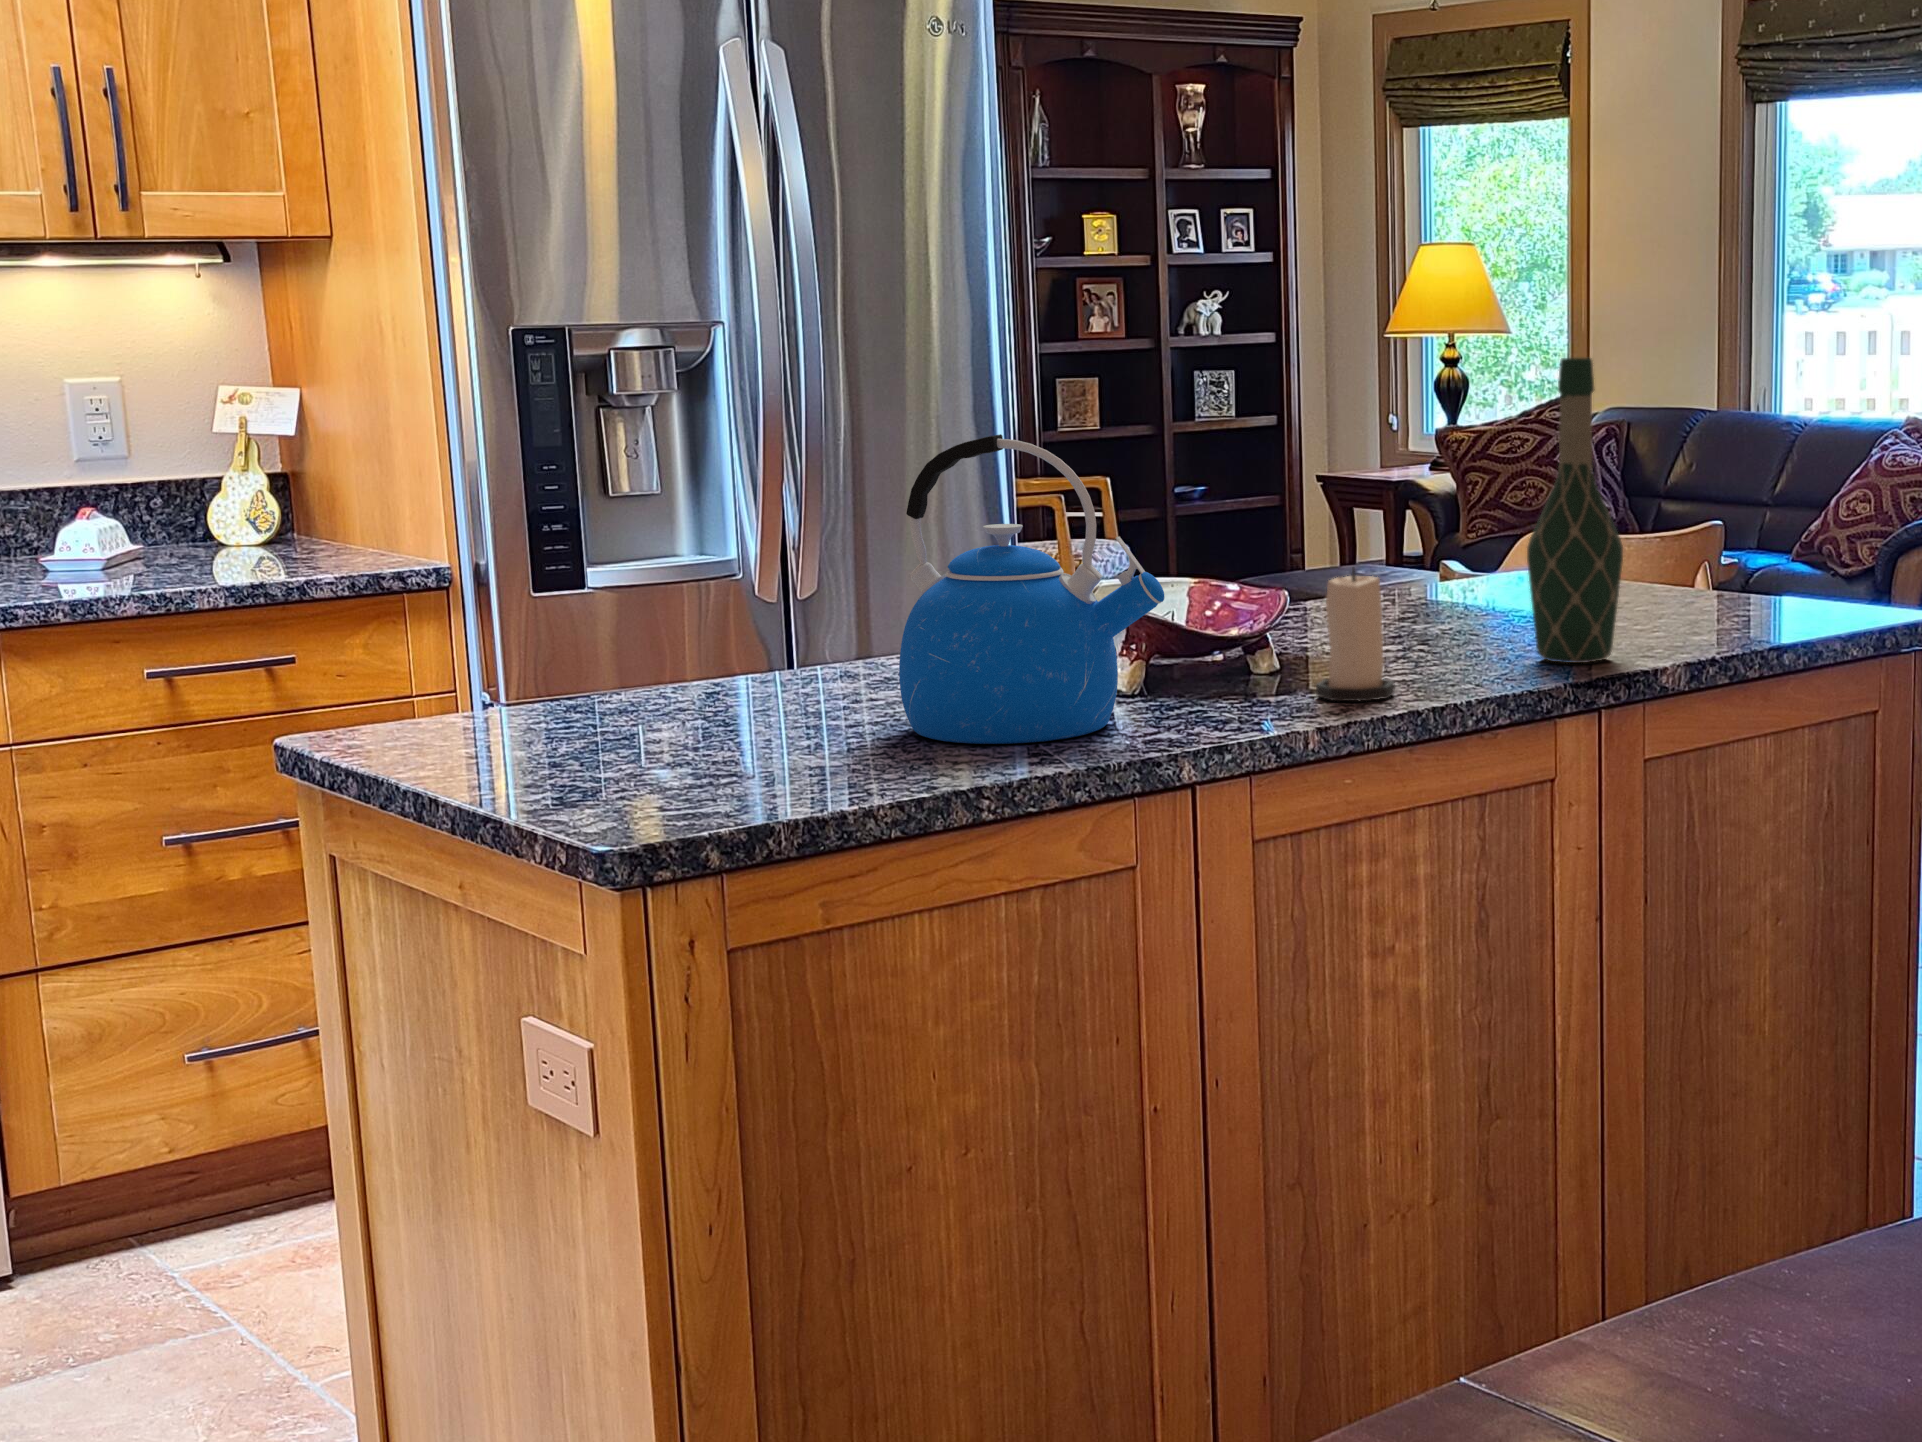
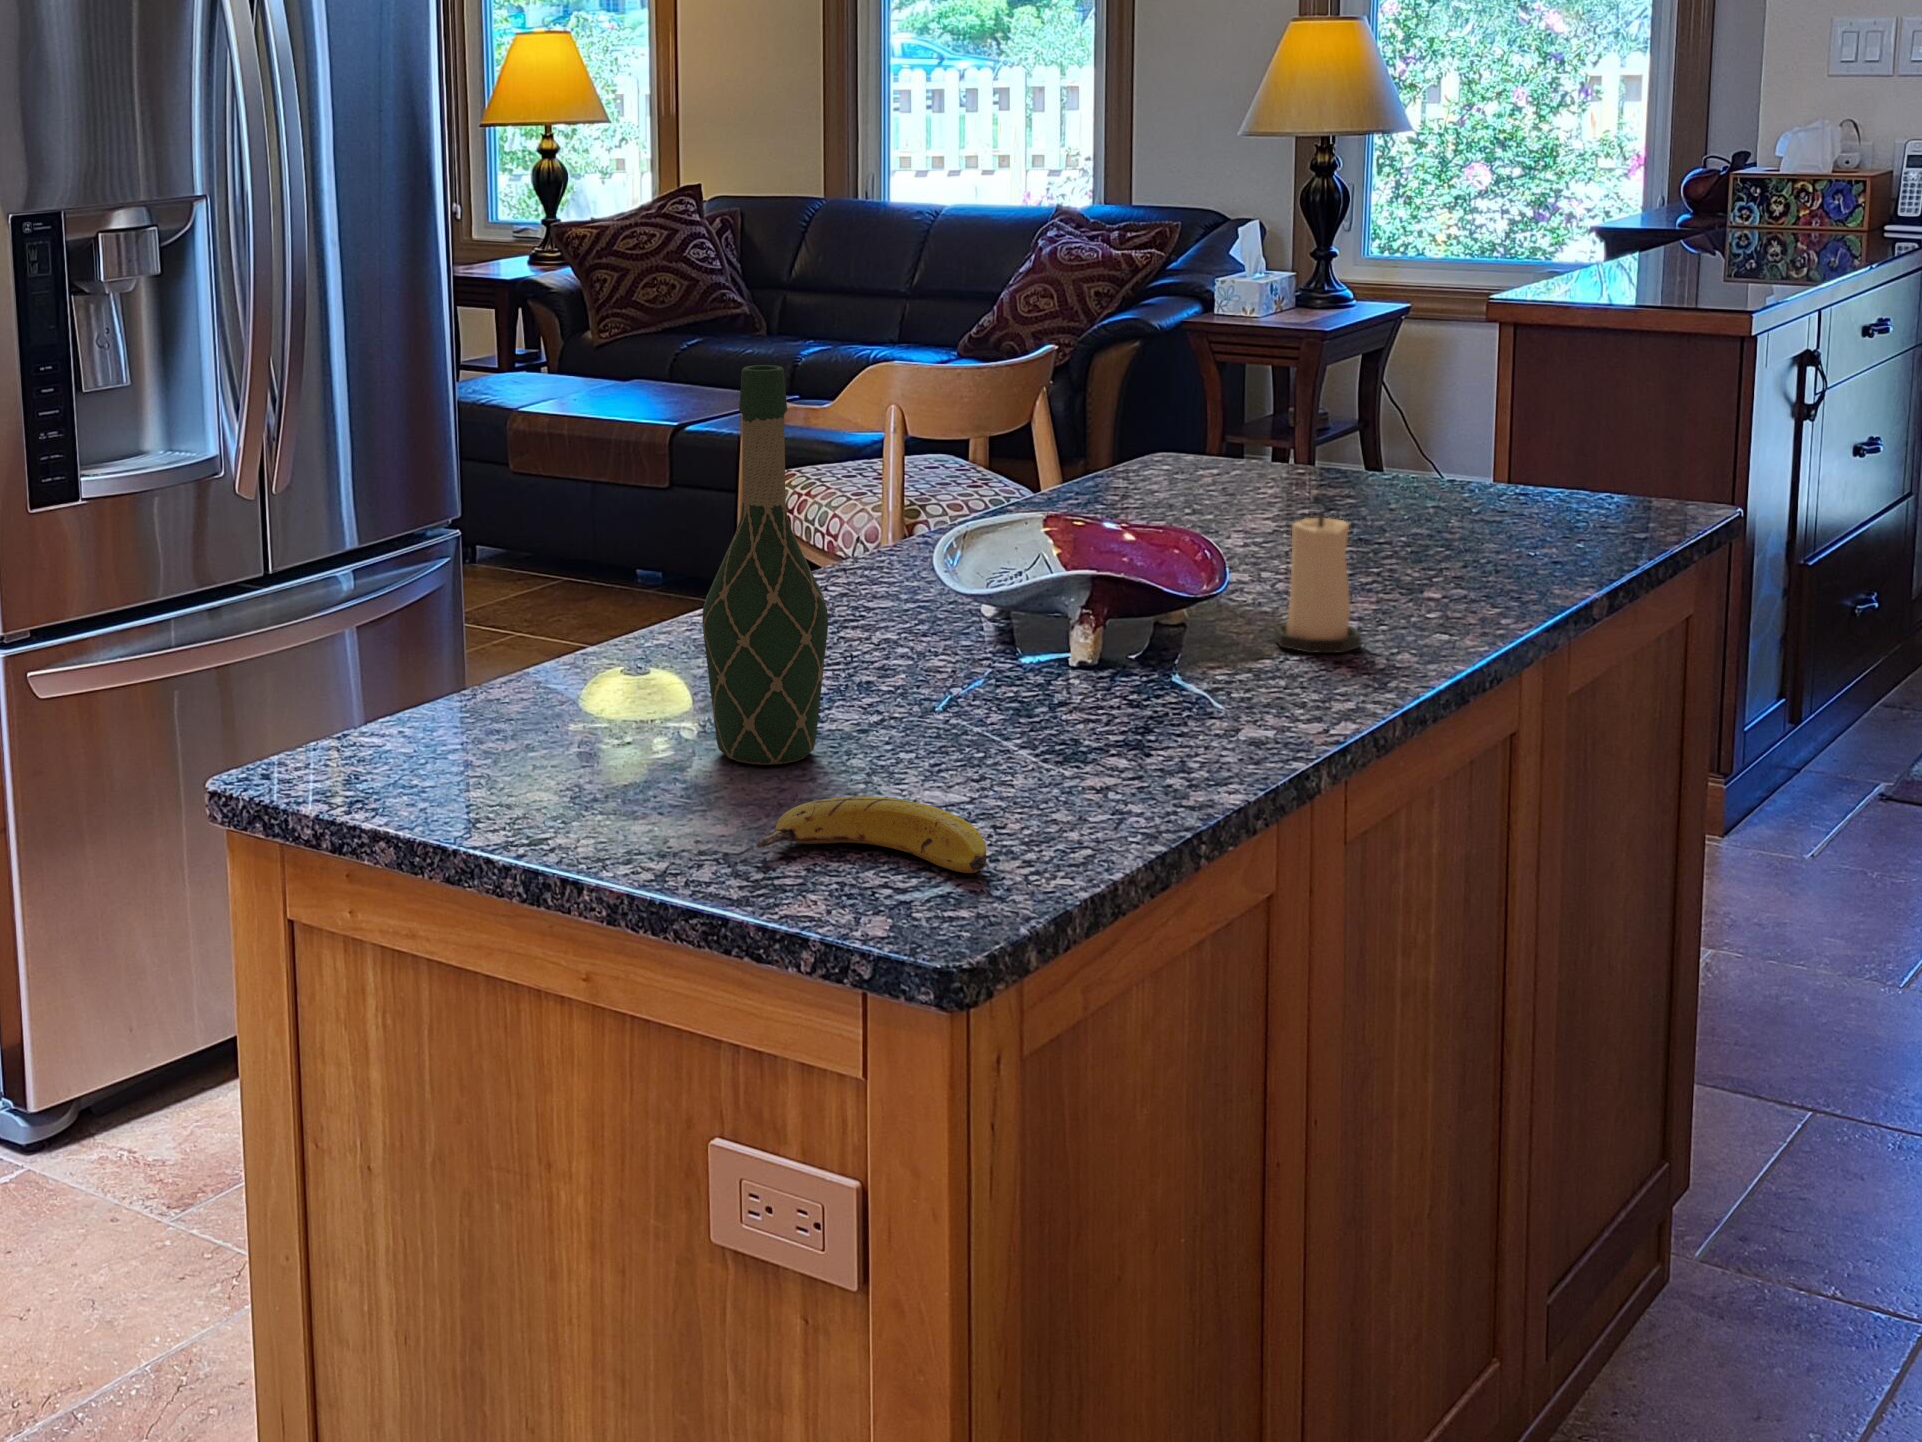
wine bottle: present [1527,358,1623,663] -> present [703,365,828,765]
kettle: present [899,434,1164,744] -> none [940,403,1236,740]
fruit: none [523,752,699,812] -> present [757,796,986,873]

